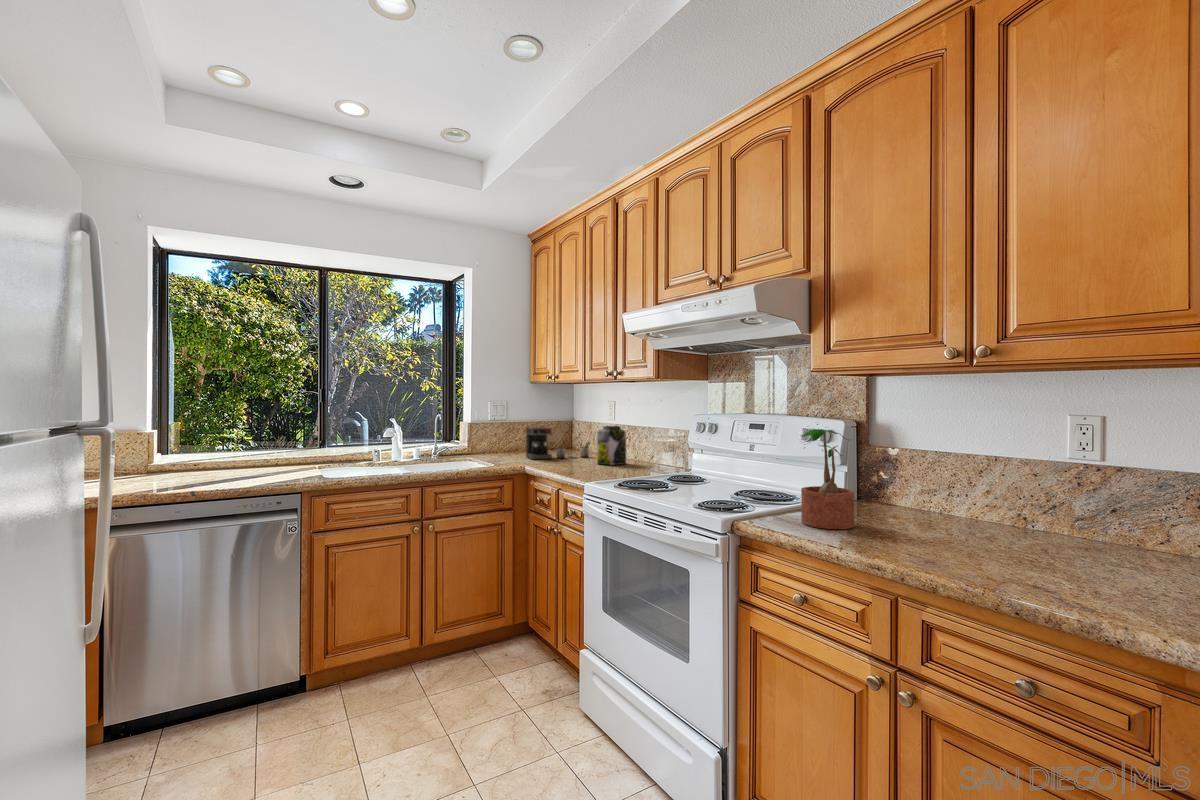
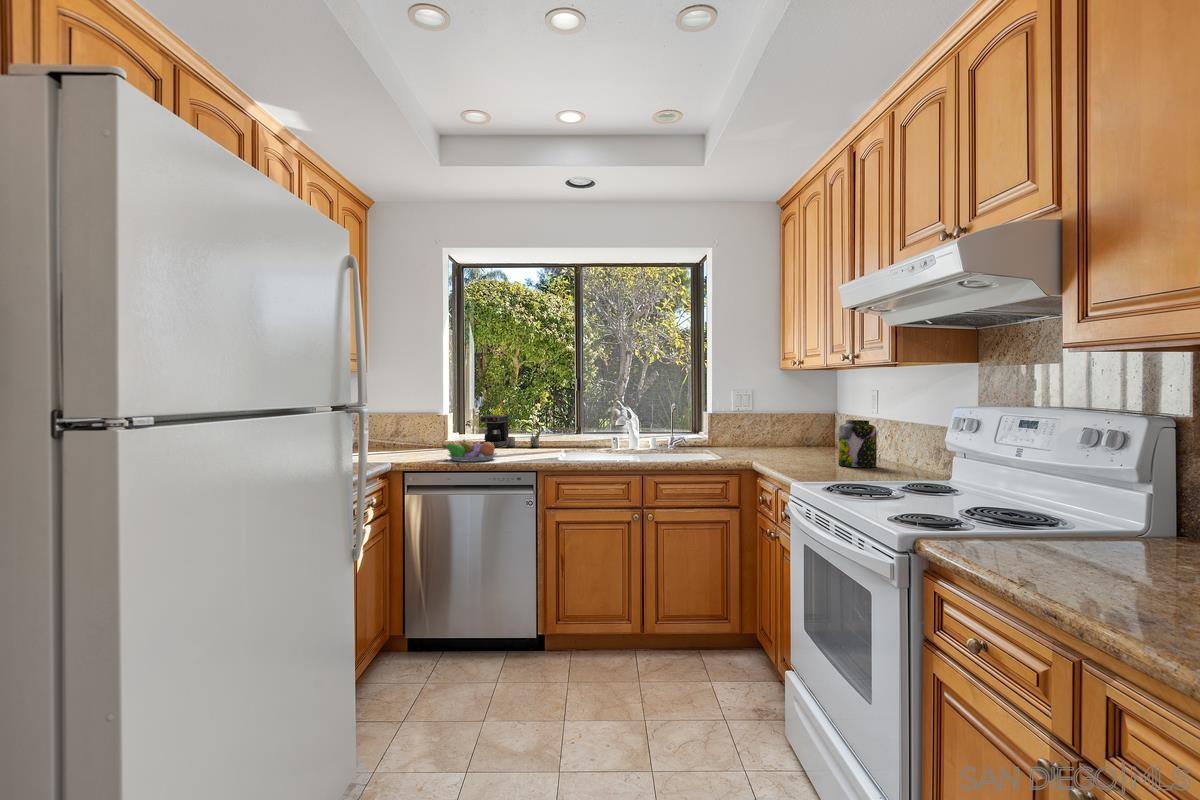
coffee maker: present [526,427,591,459] -> present [480,415,541,447]
potted plant: present [801,429,854,529] -> none [1007,430,1099,567]
fruit bowl: none [165,460,247,487] -> present [442,440,497,462]

